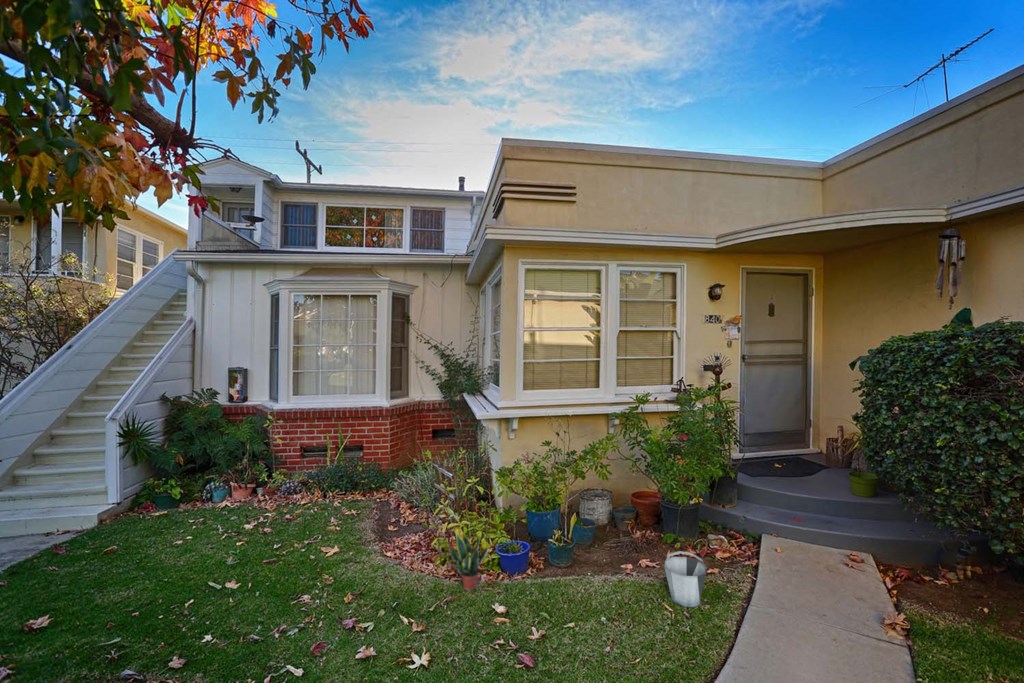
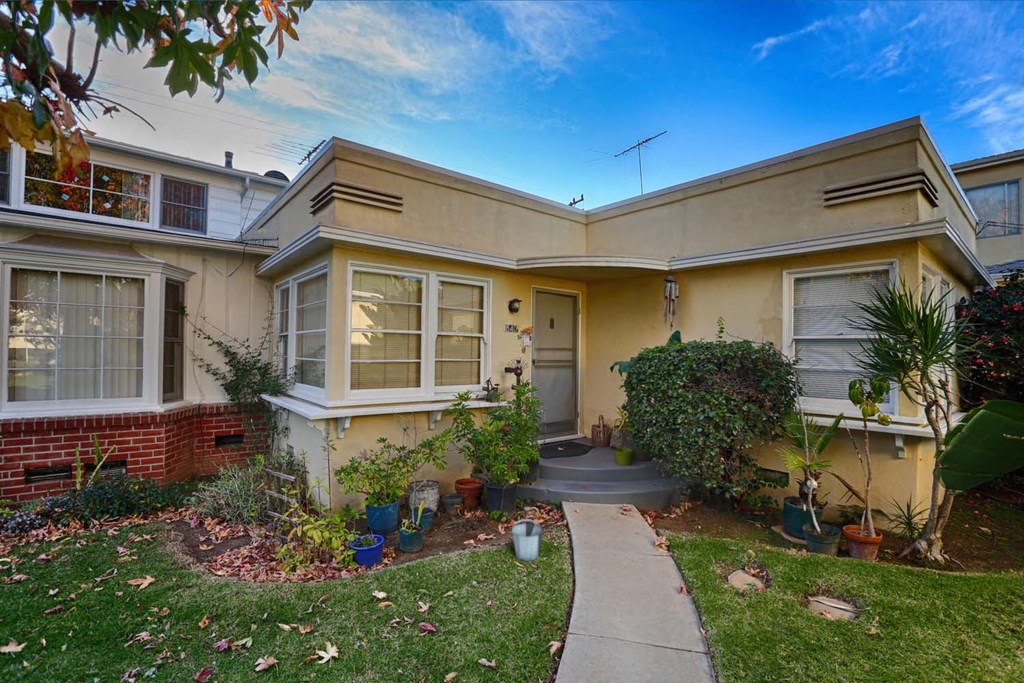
potted plant: present [451,535,487,590] -> none [320,535,355,588]

